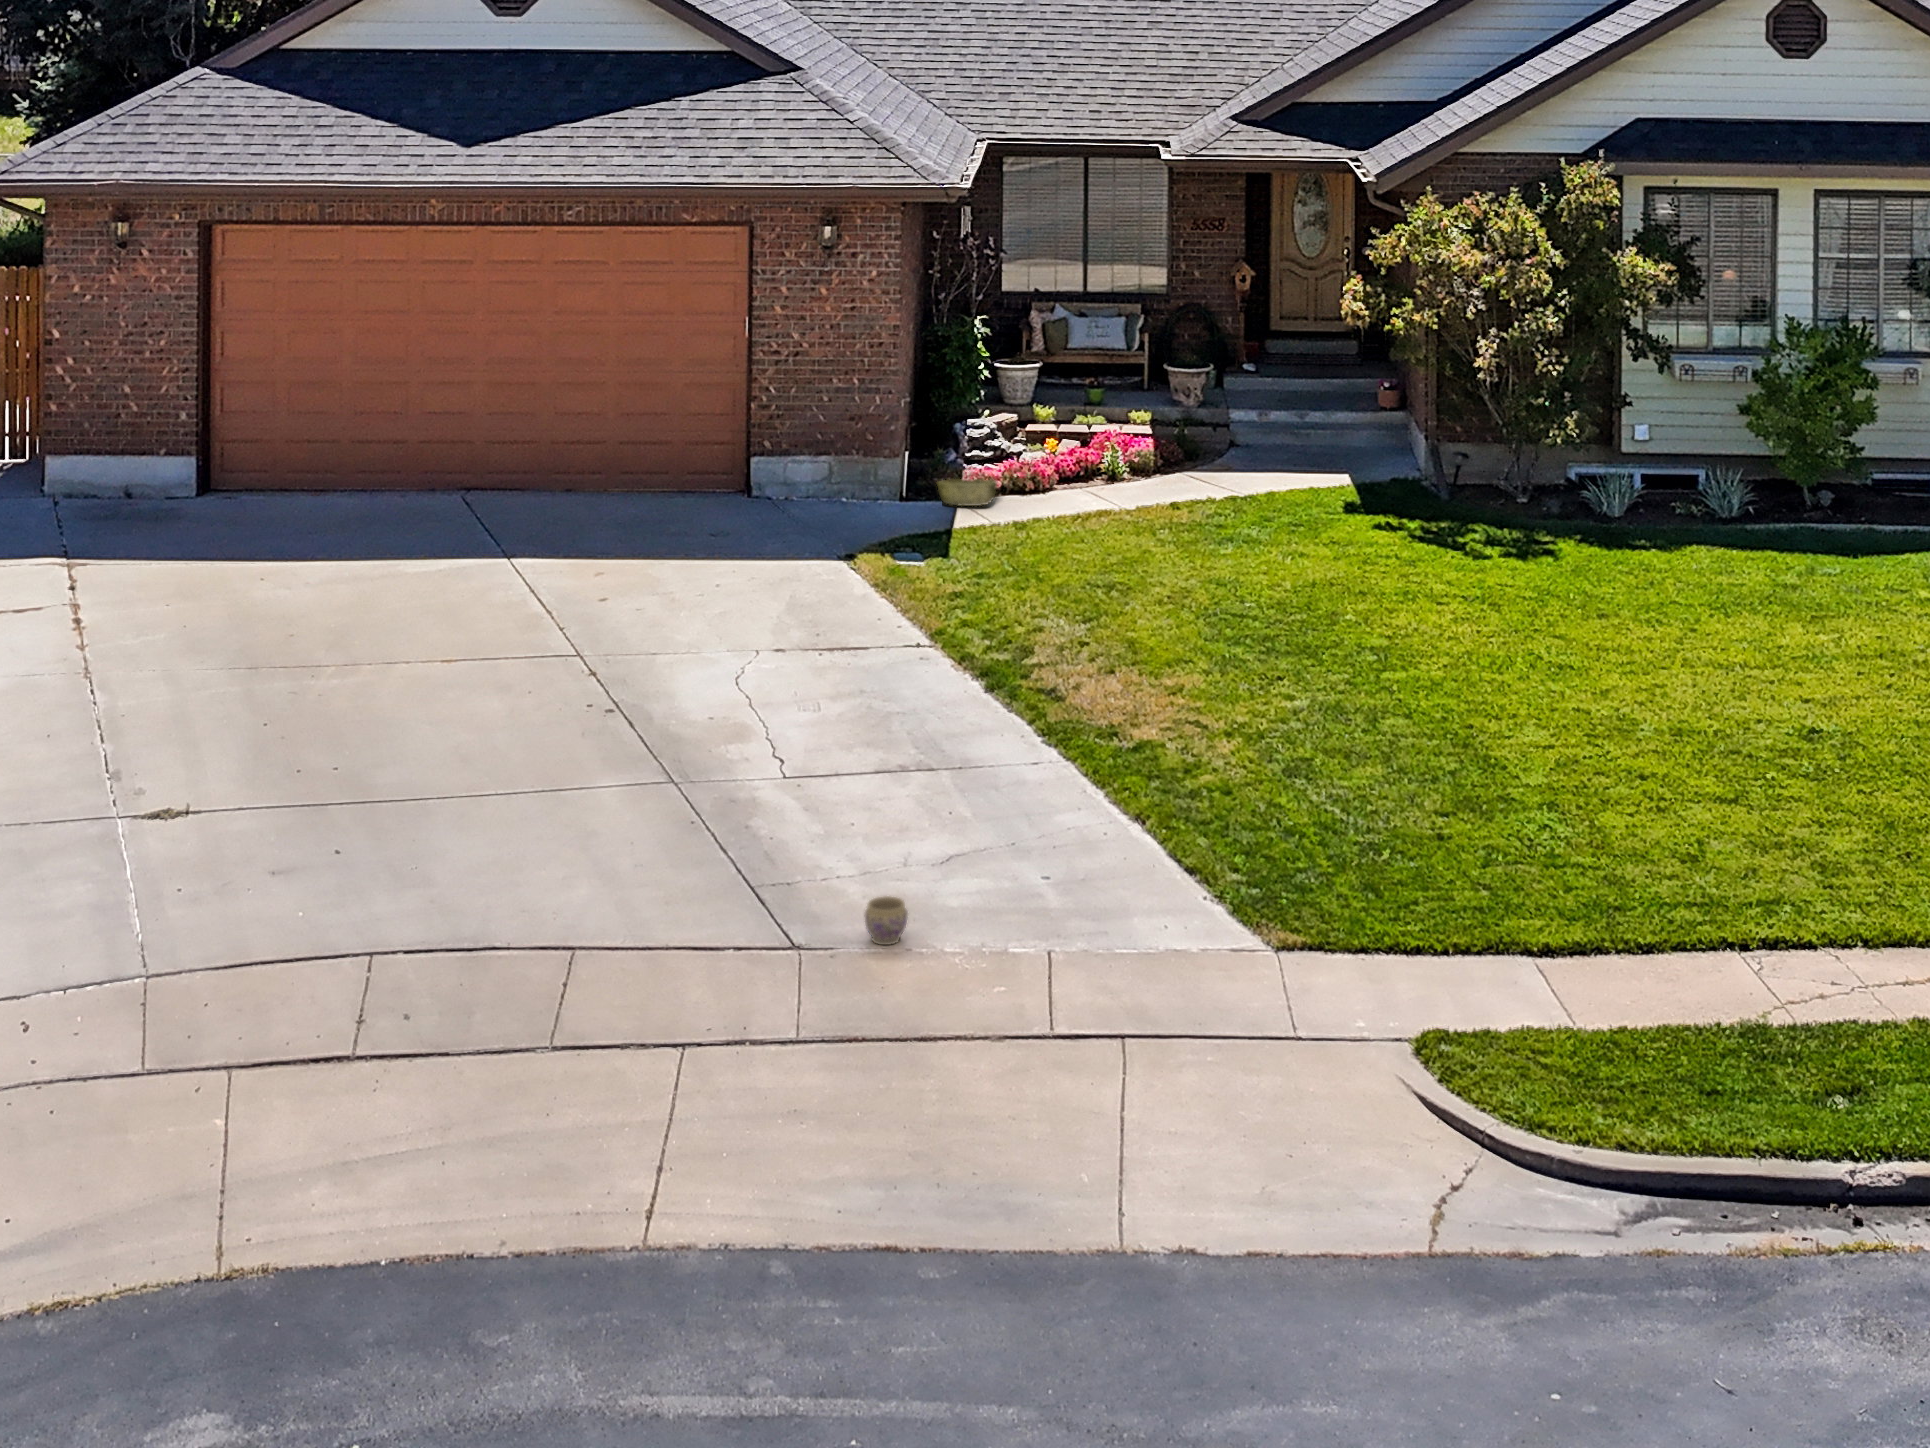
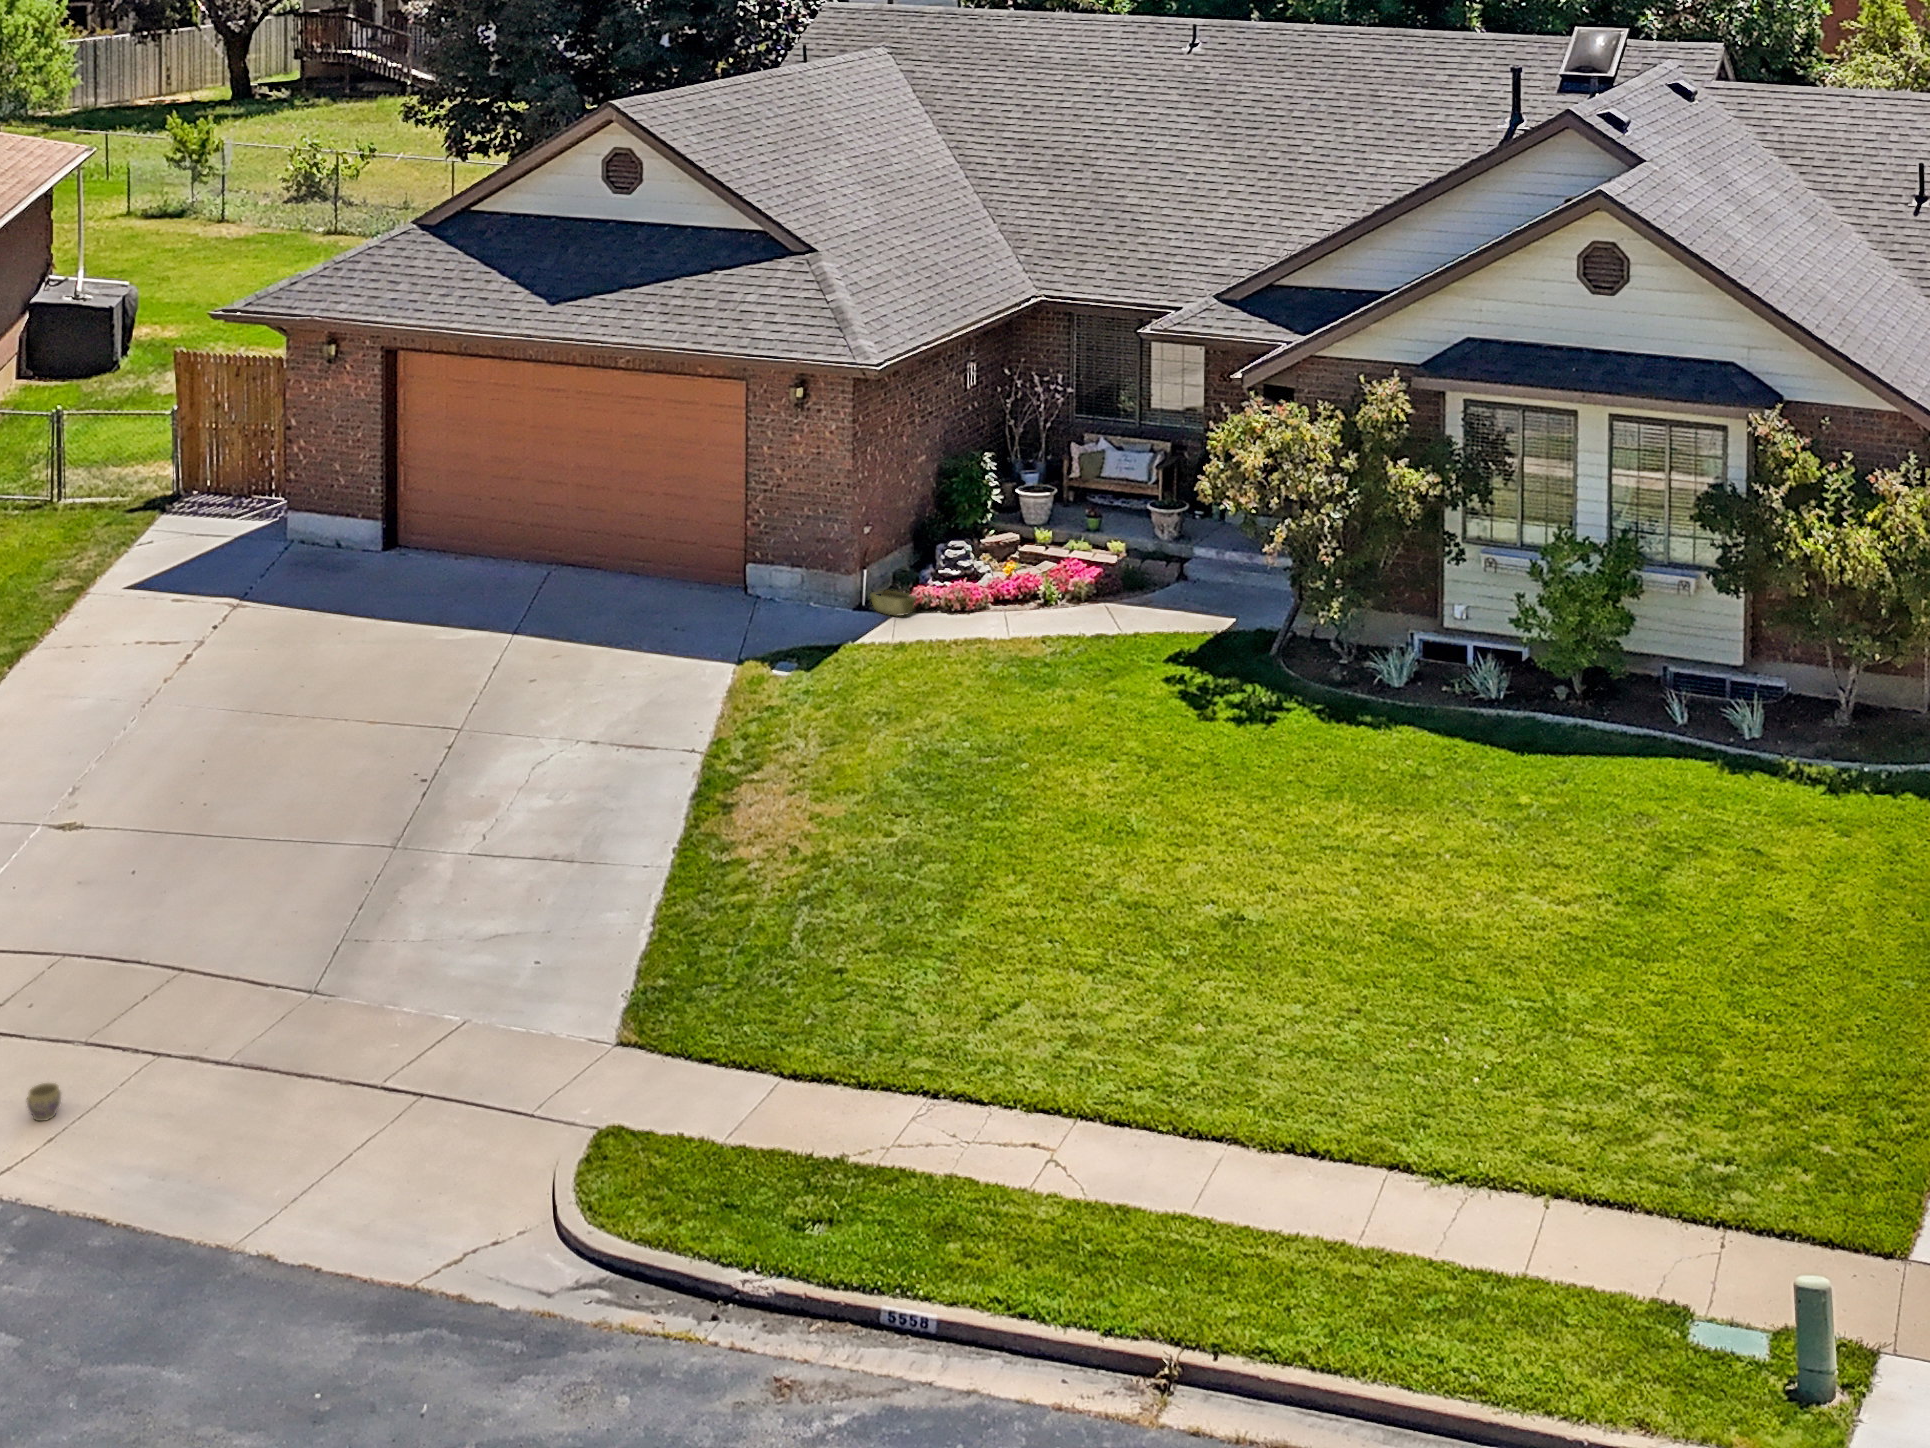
planter: present [864,896,908,945] -> present [26,1083,61,1121]

